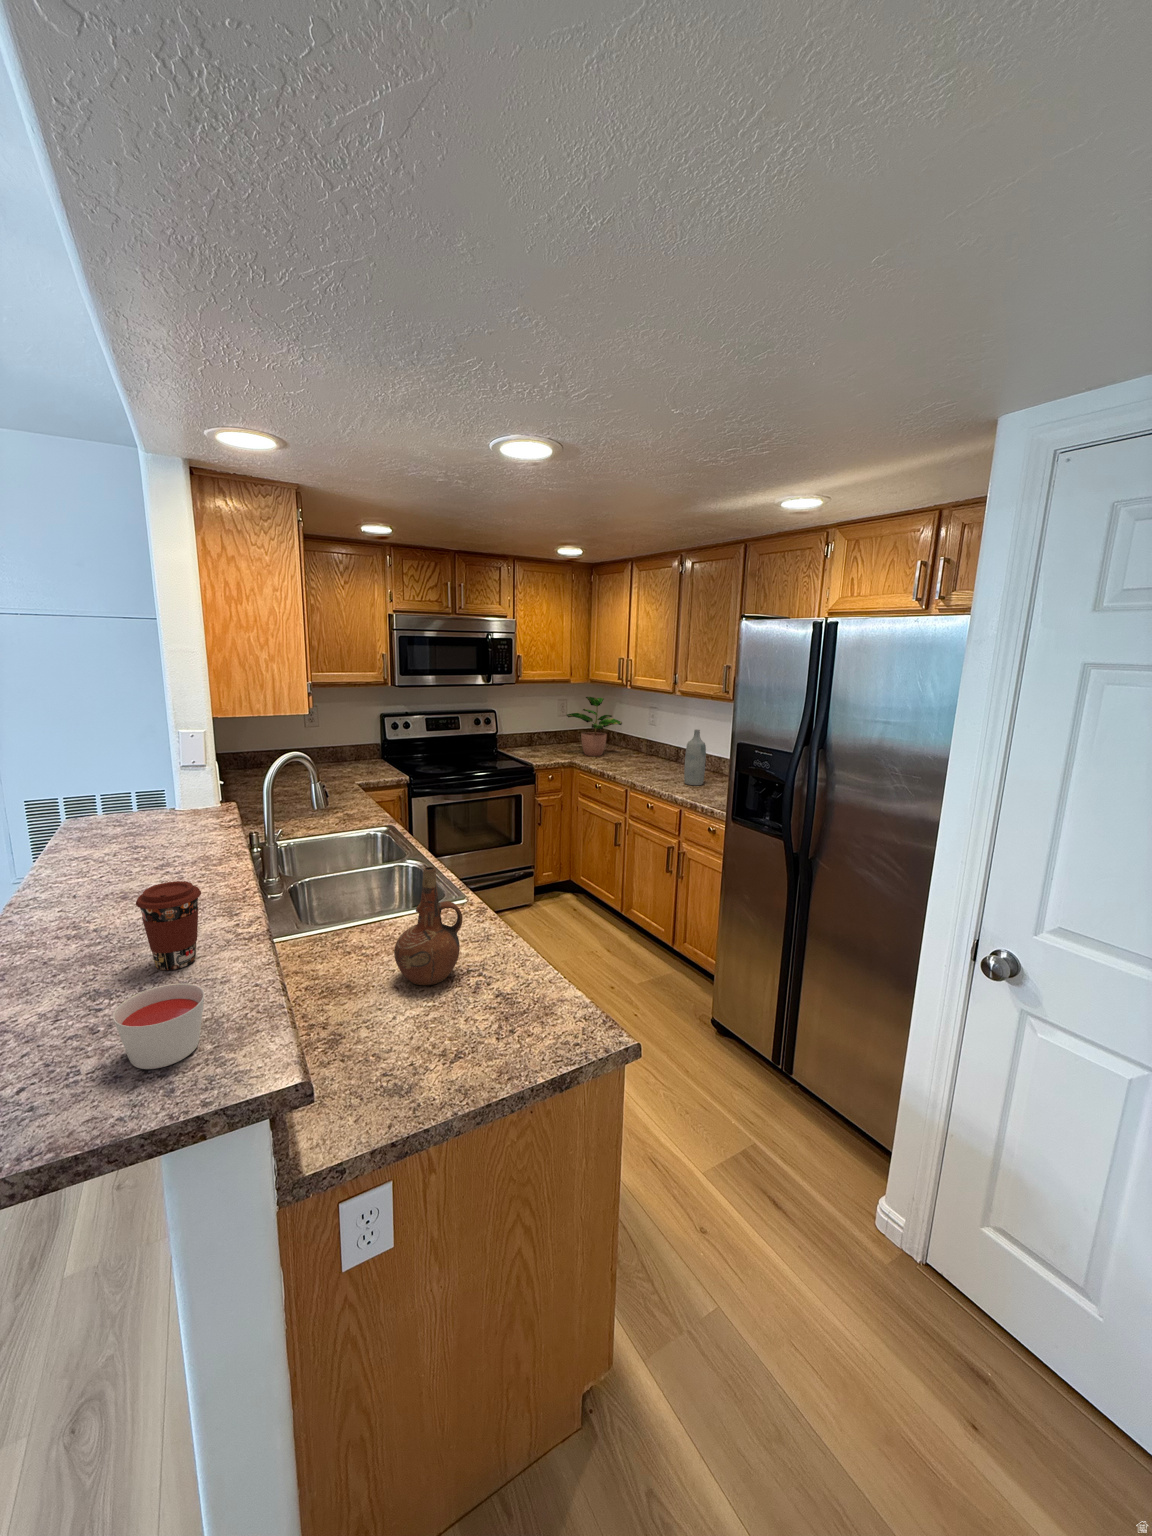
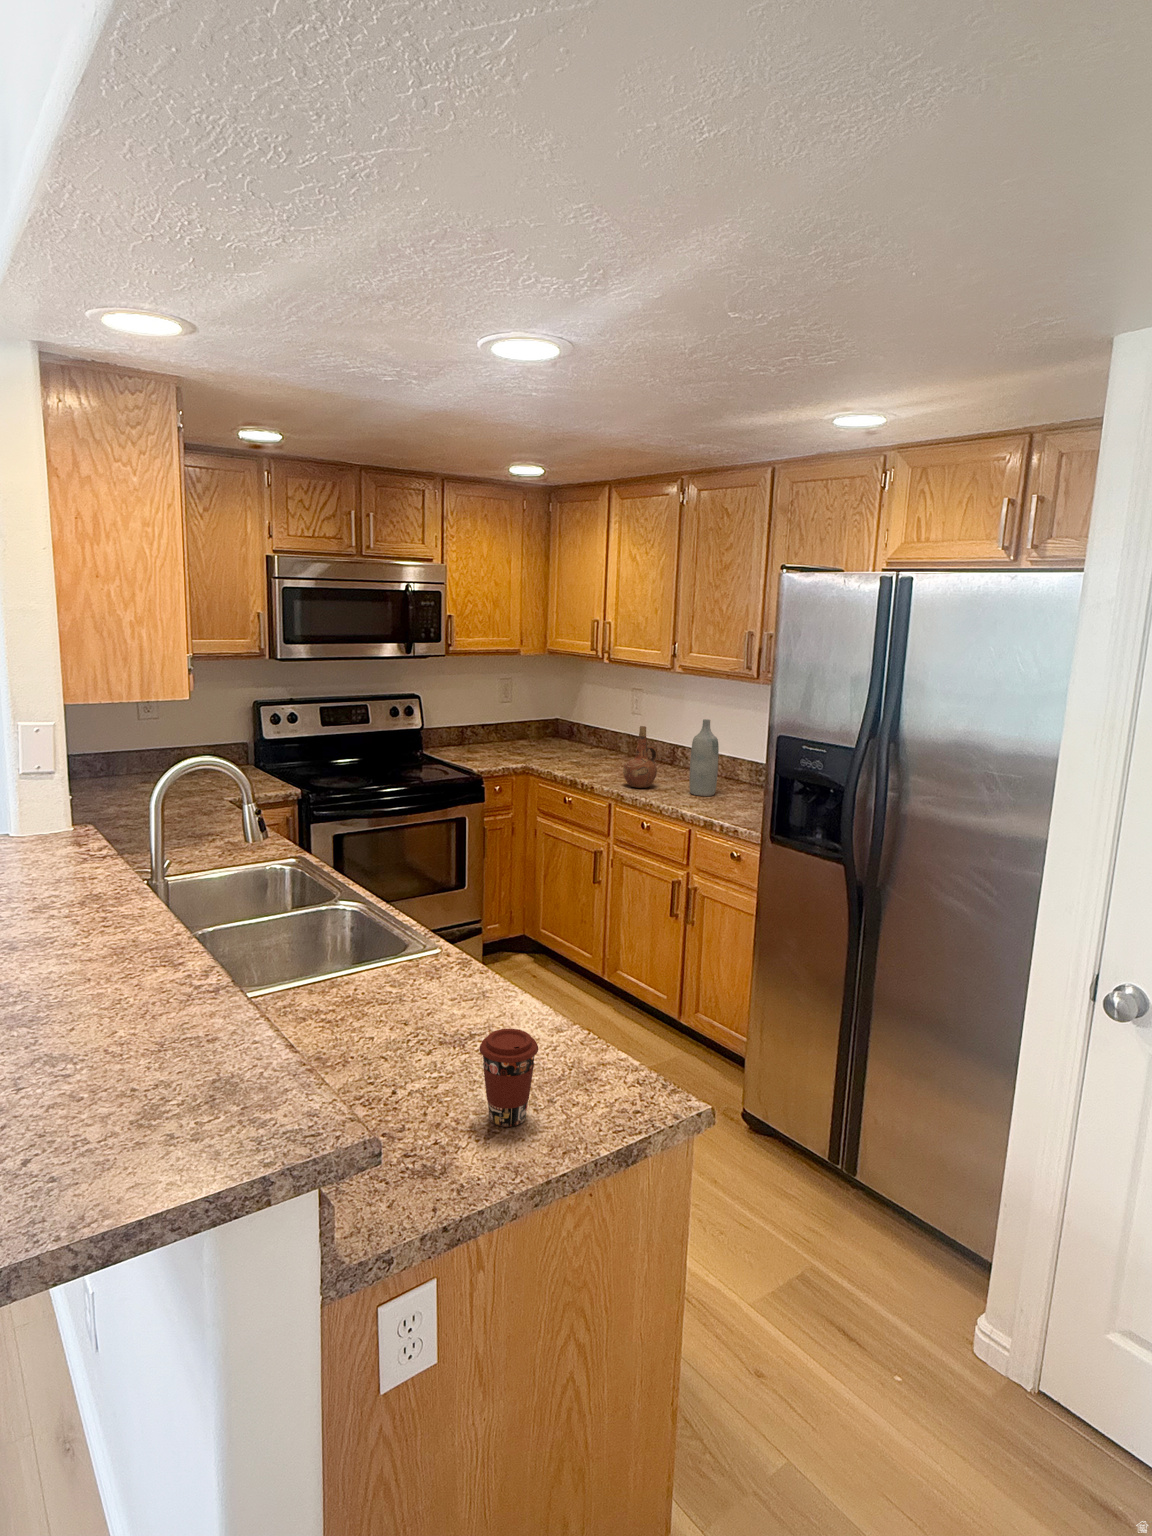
potted plant: present [567,697,622,756] -> none [517,675,595,758]
ceramic pitcher: present [394,867,462,985] -> present [623,726,657,788]
coffee cup: present [136,881,201,970] -> present [479,1029,538,1127]
candle: present [113,984,204,1069] -> none [148,1027,248,1127]

